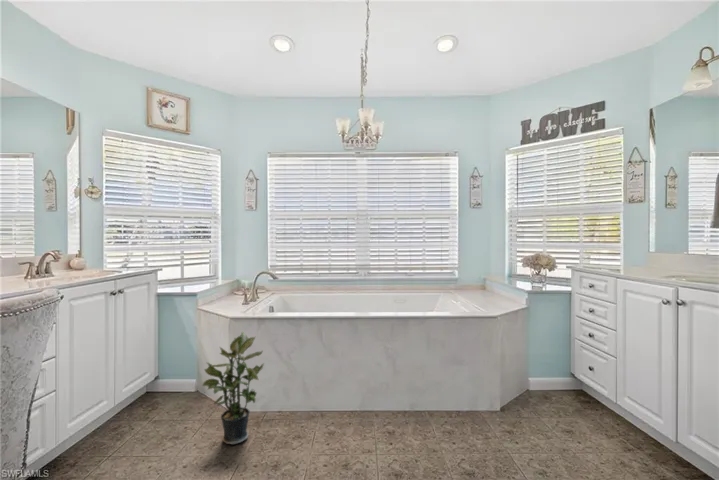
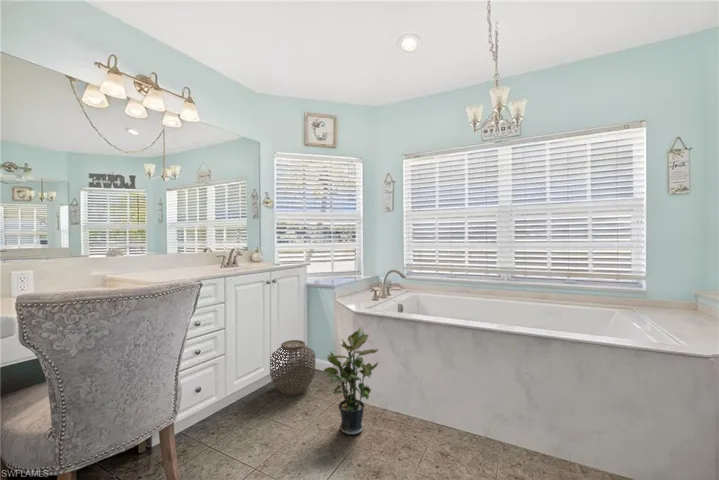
woven basket: none [115,360,177,426] -> present [270,340,315,395]

